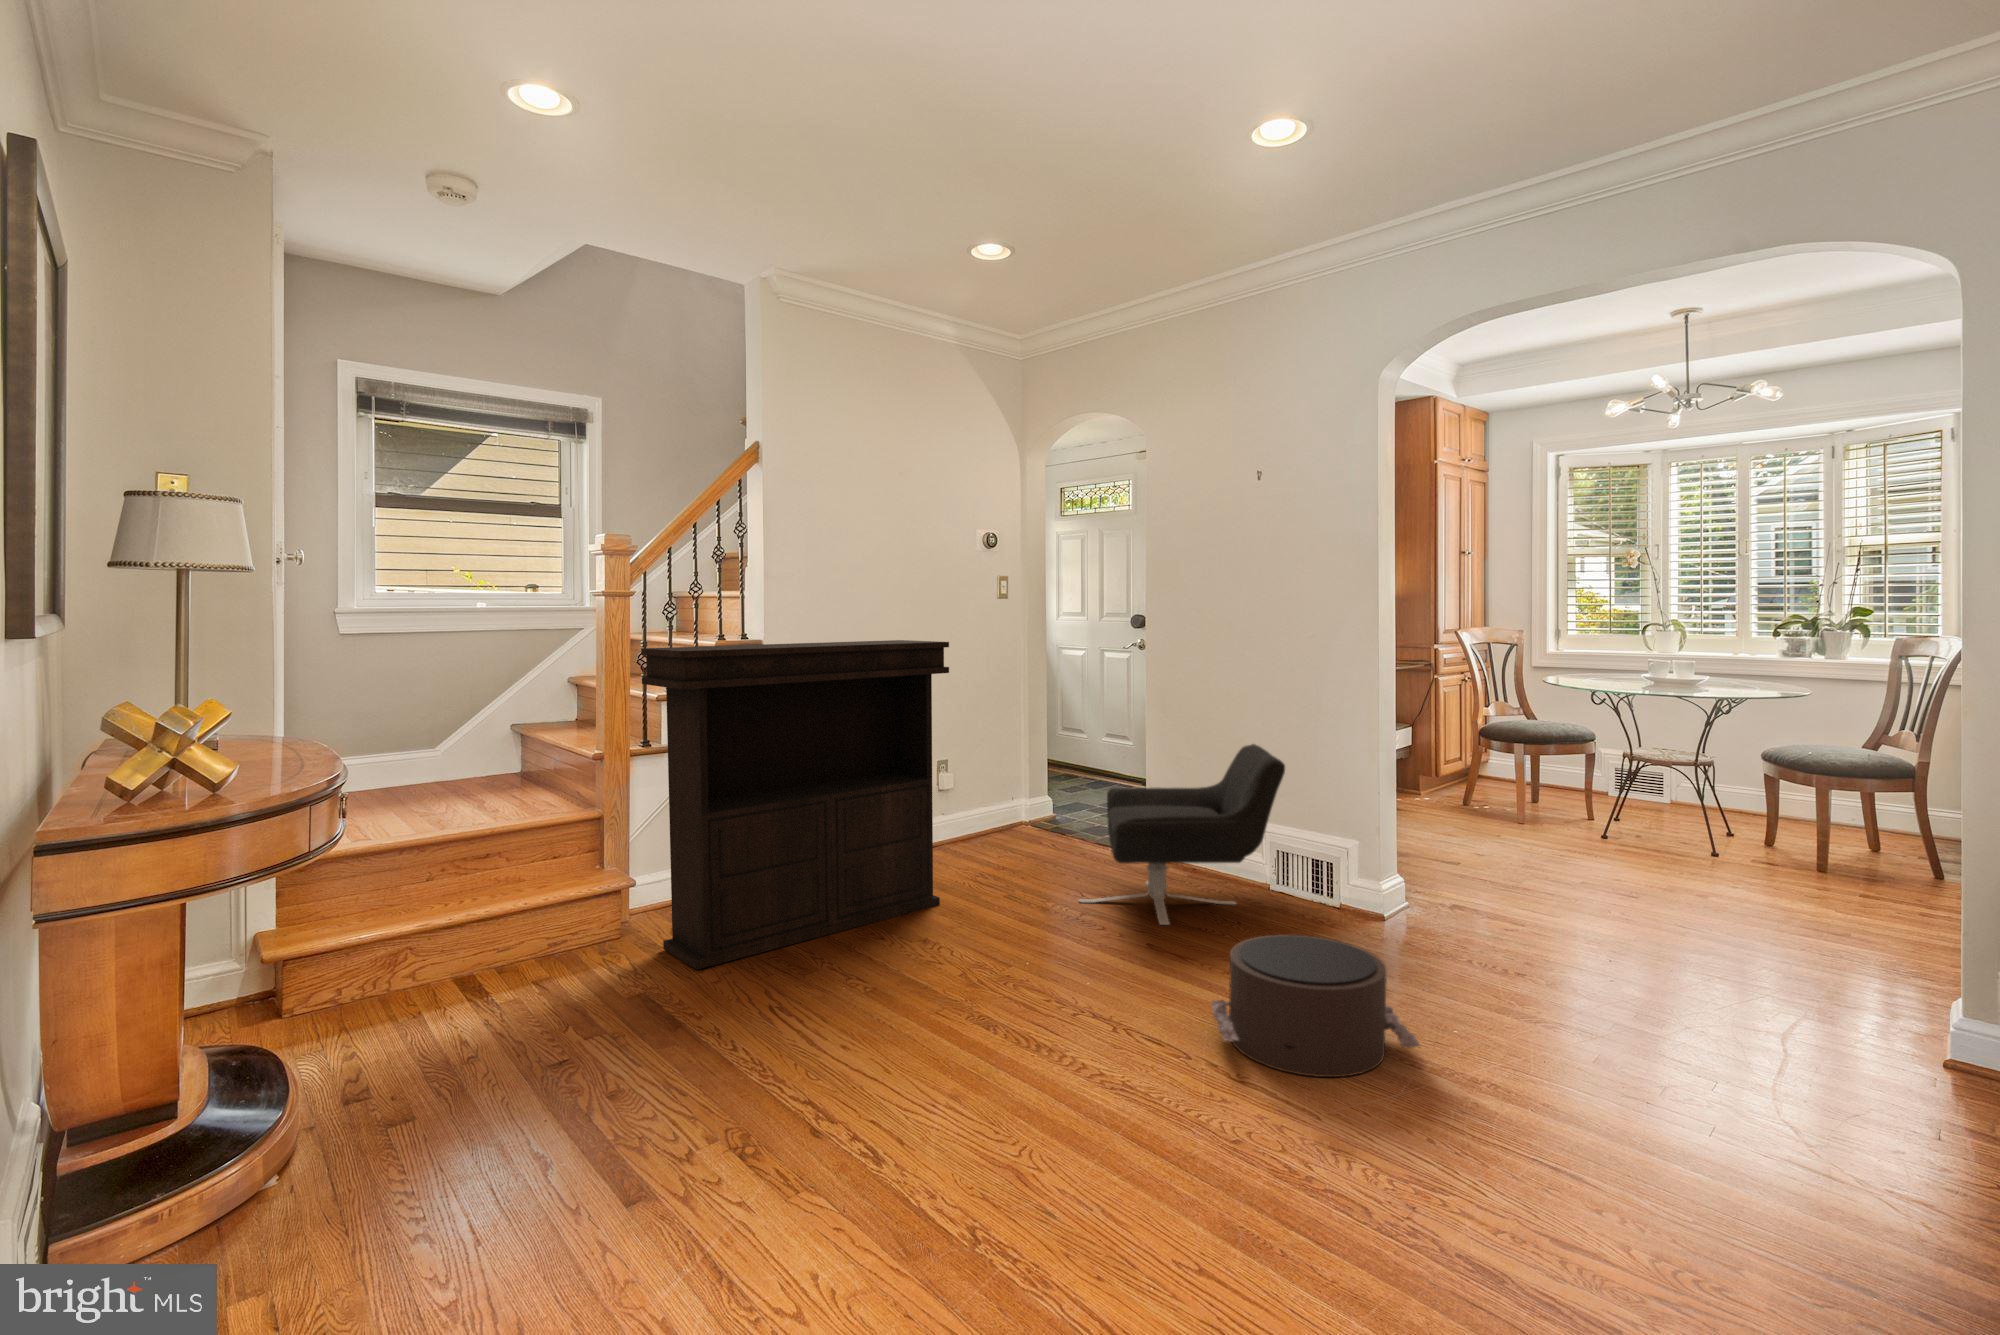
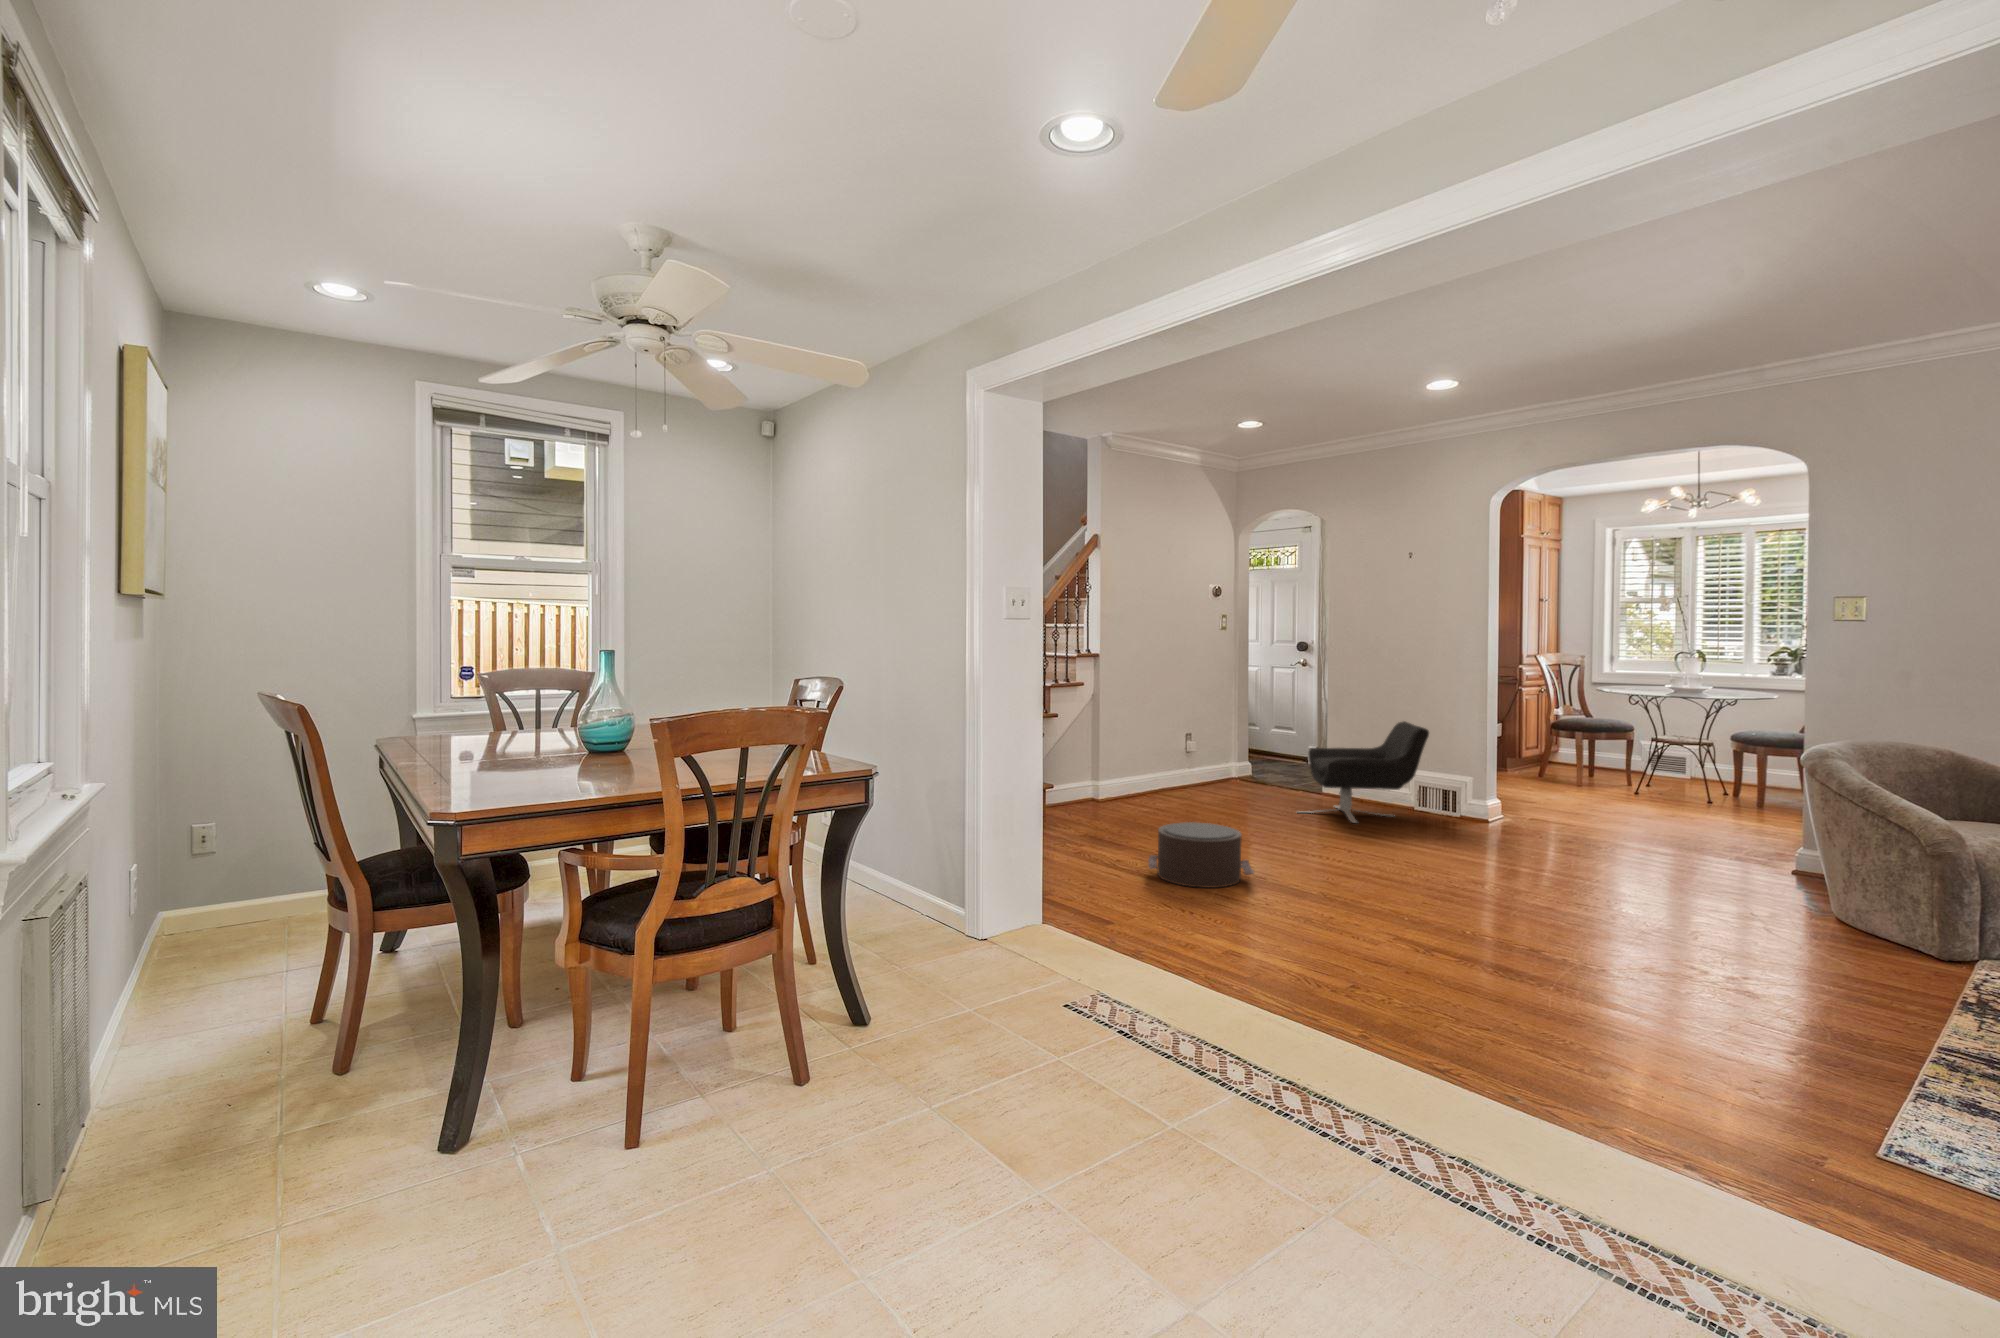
console table: present [641,640,949,970] -> none [1067,654,1223,831]
pouf: present [1211,935,1420,1077] -> present [1148,822,1254,888]

